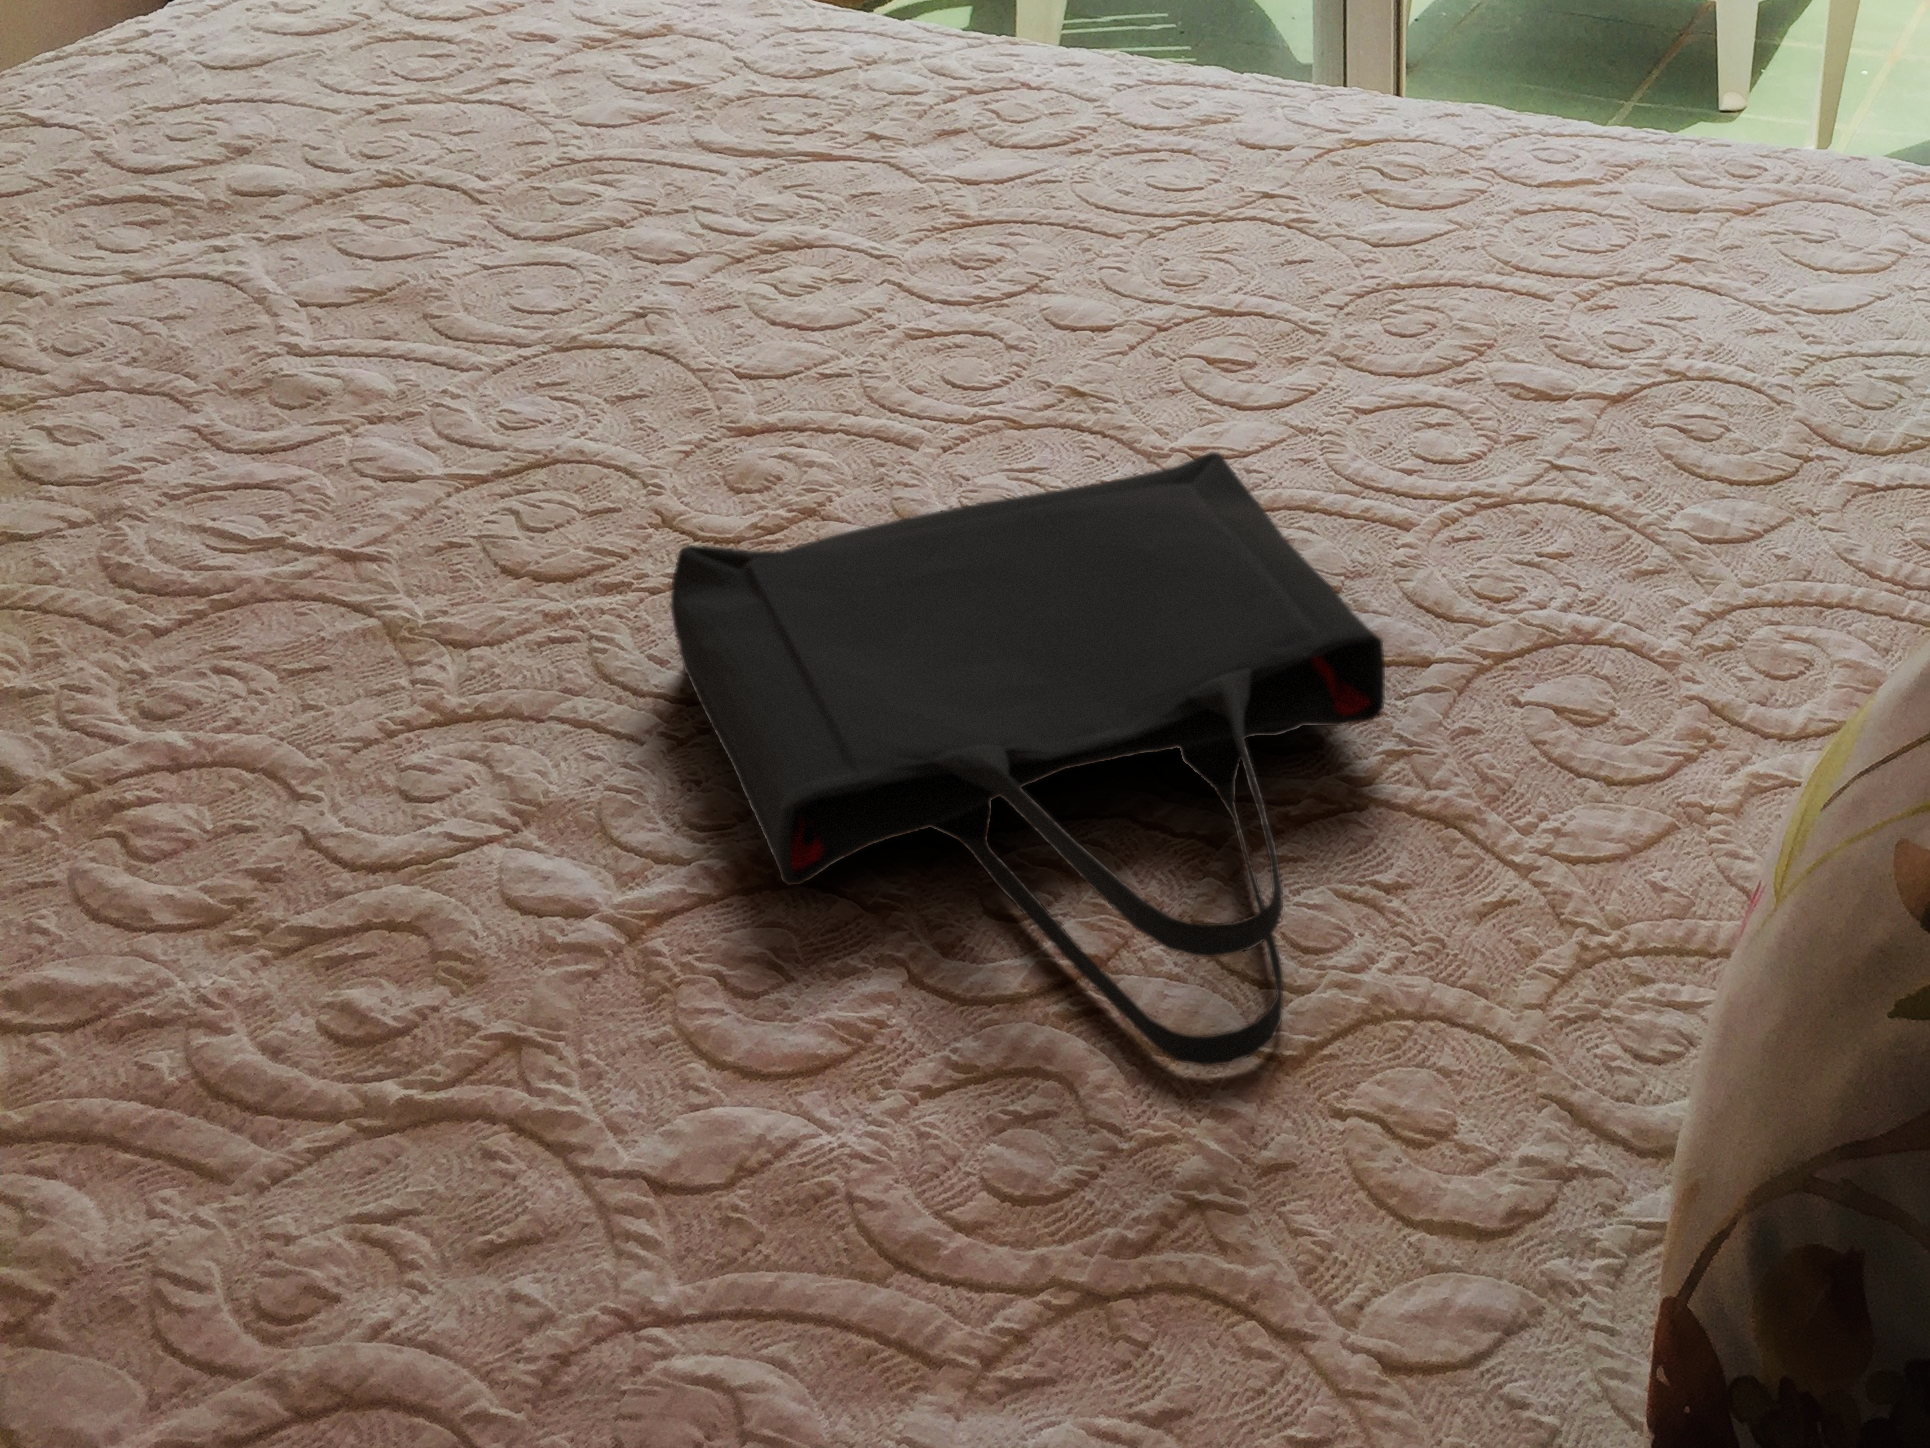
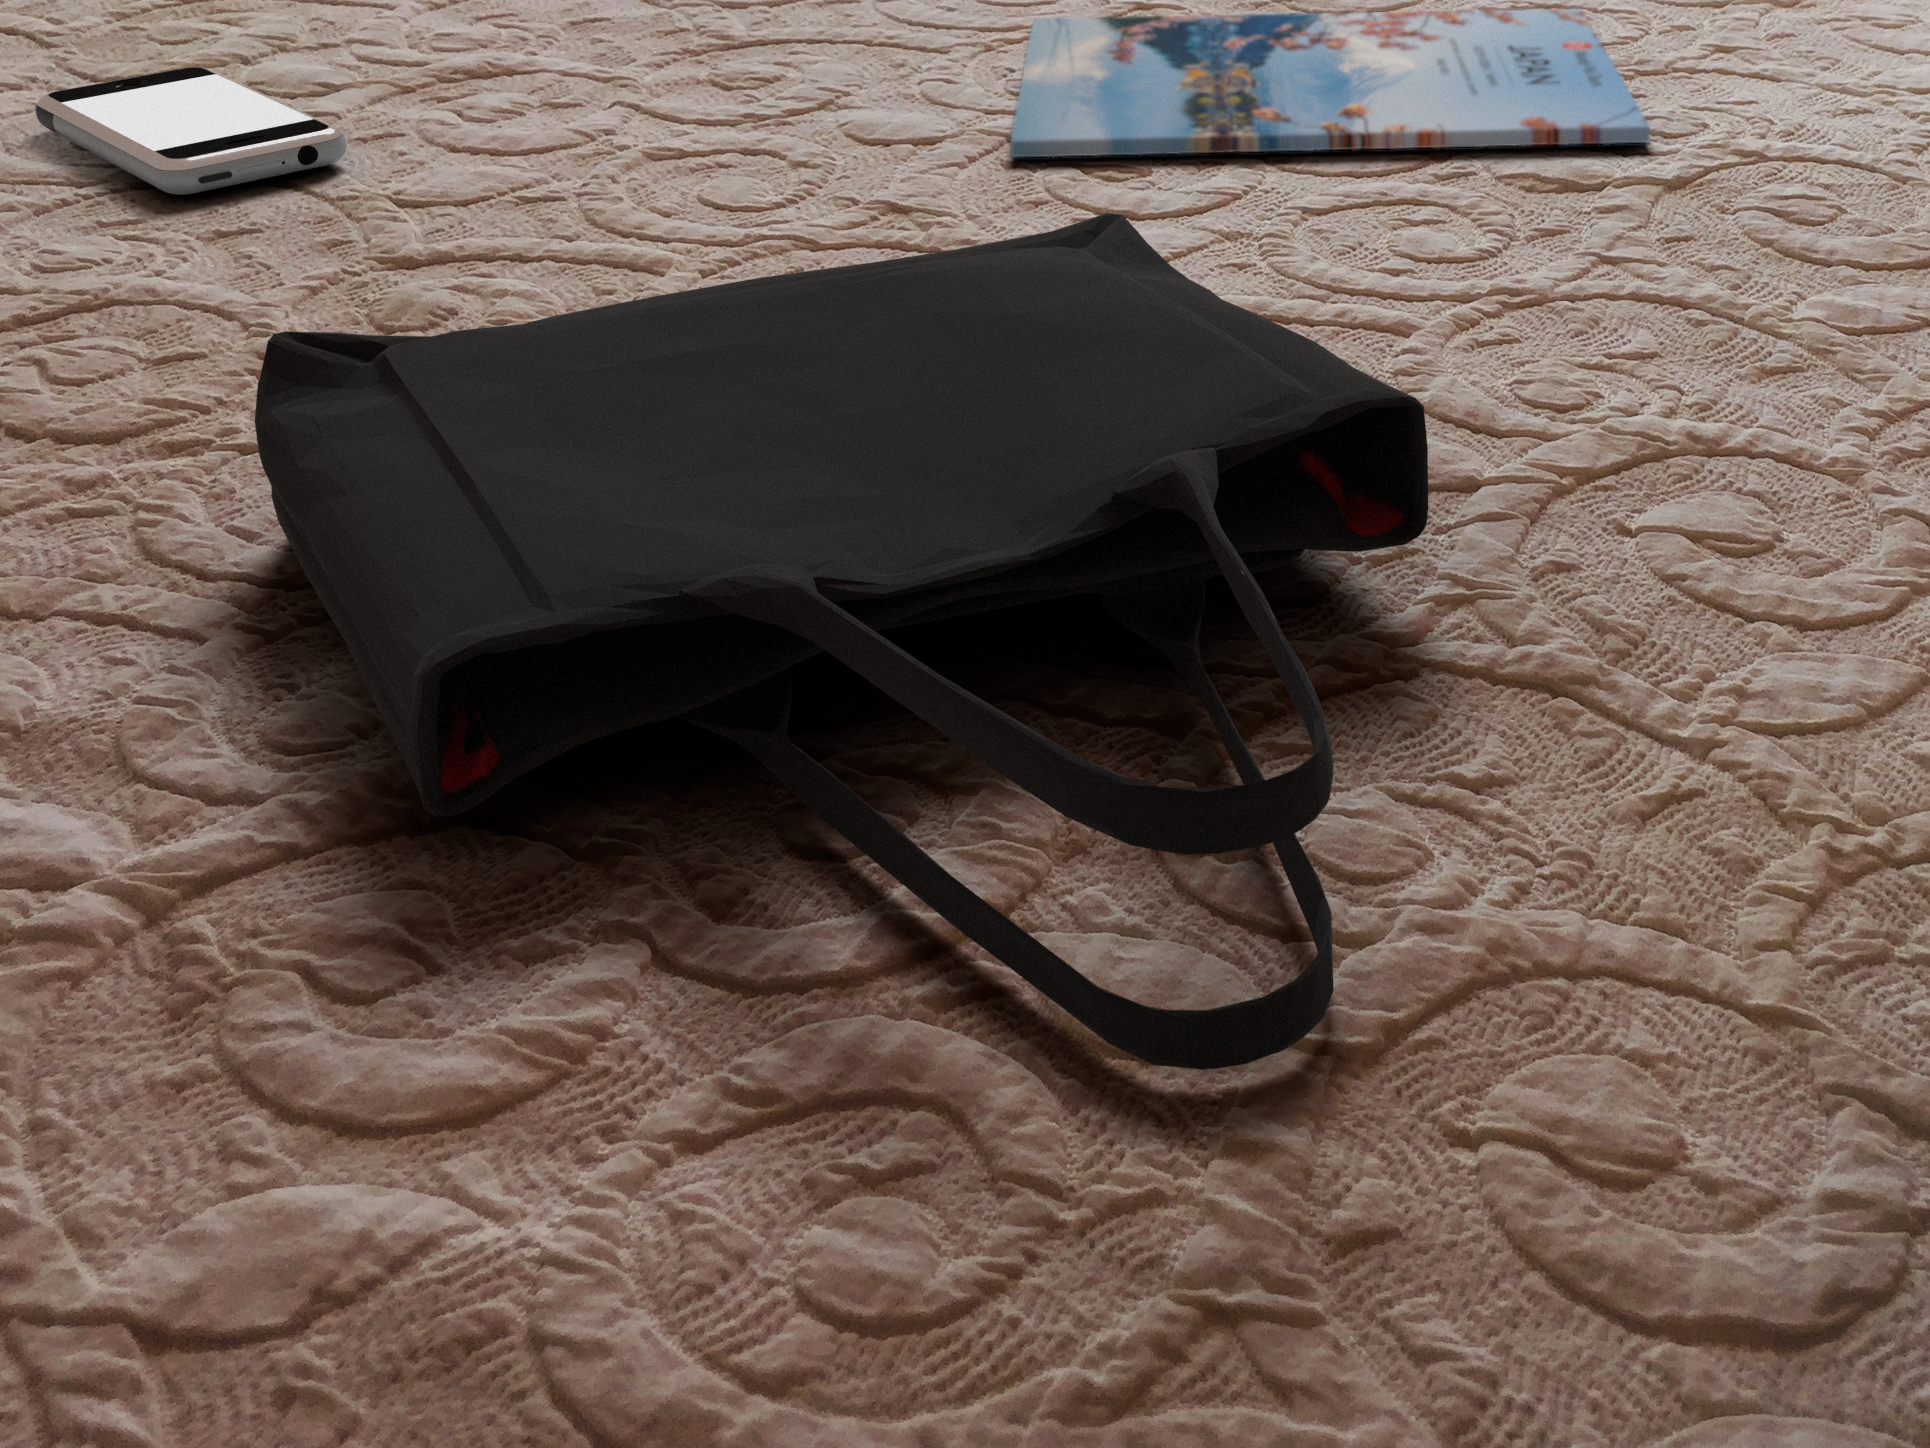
magazine: none [1160,204,1616,352] -> present [1011,9,1650,157]
smartphone: none [481,240,698,360] -> present [36,67,347,195]

